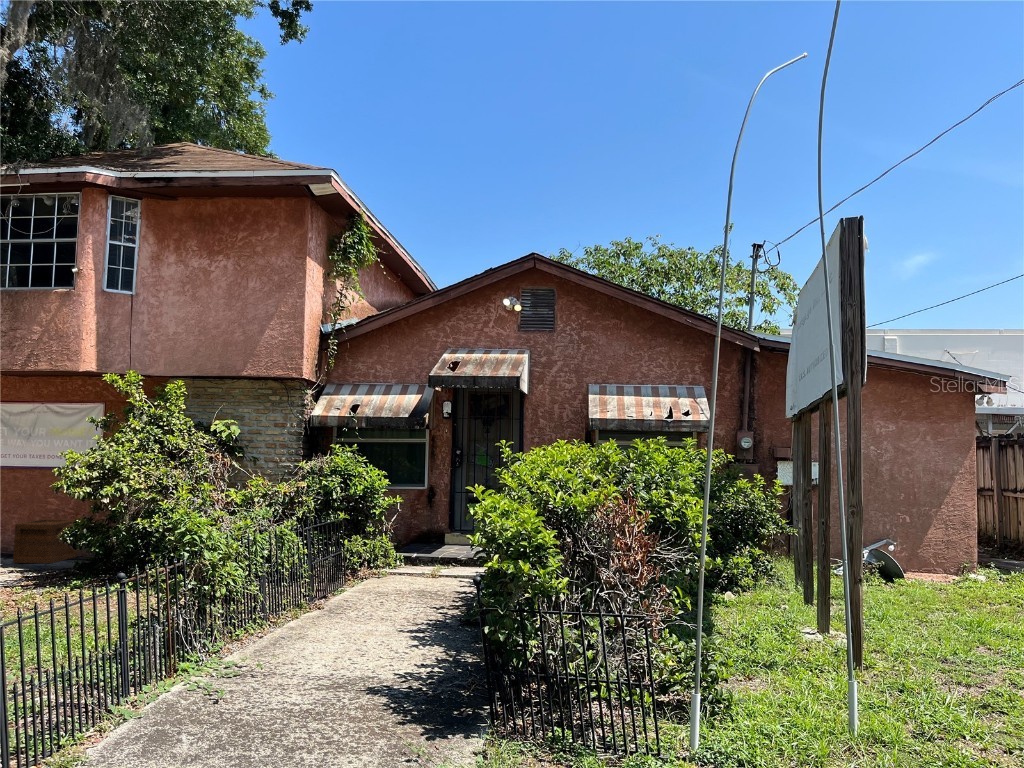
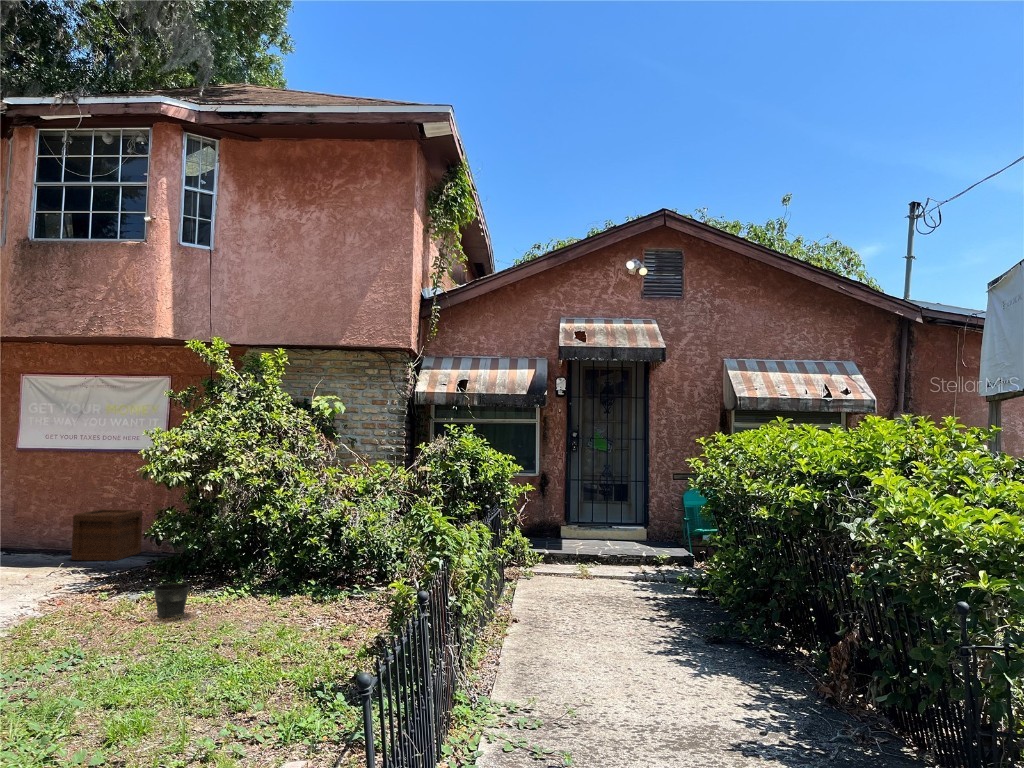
bucket: none [35,579,71,607] -> present [150,583,189,617]

